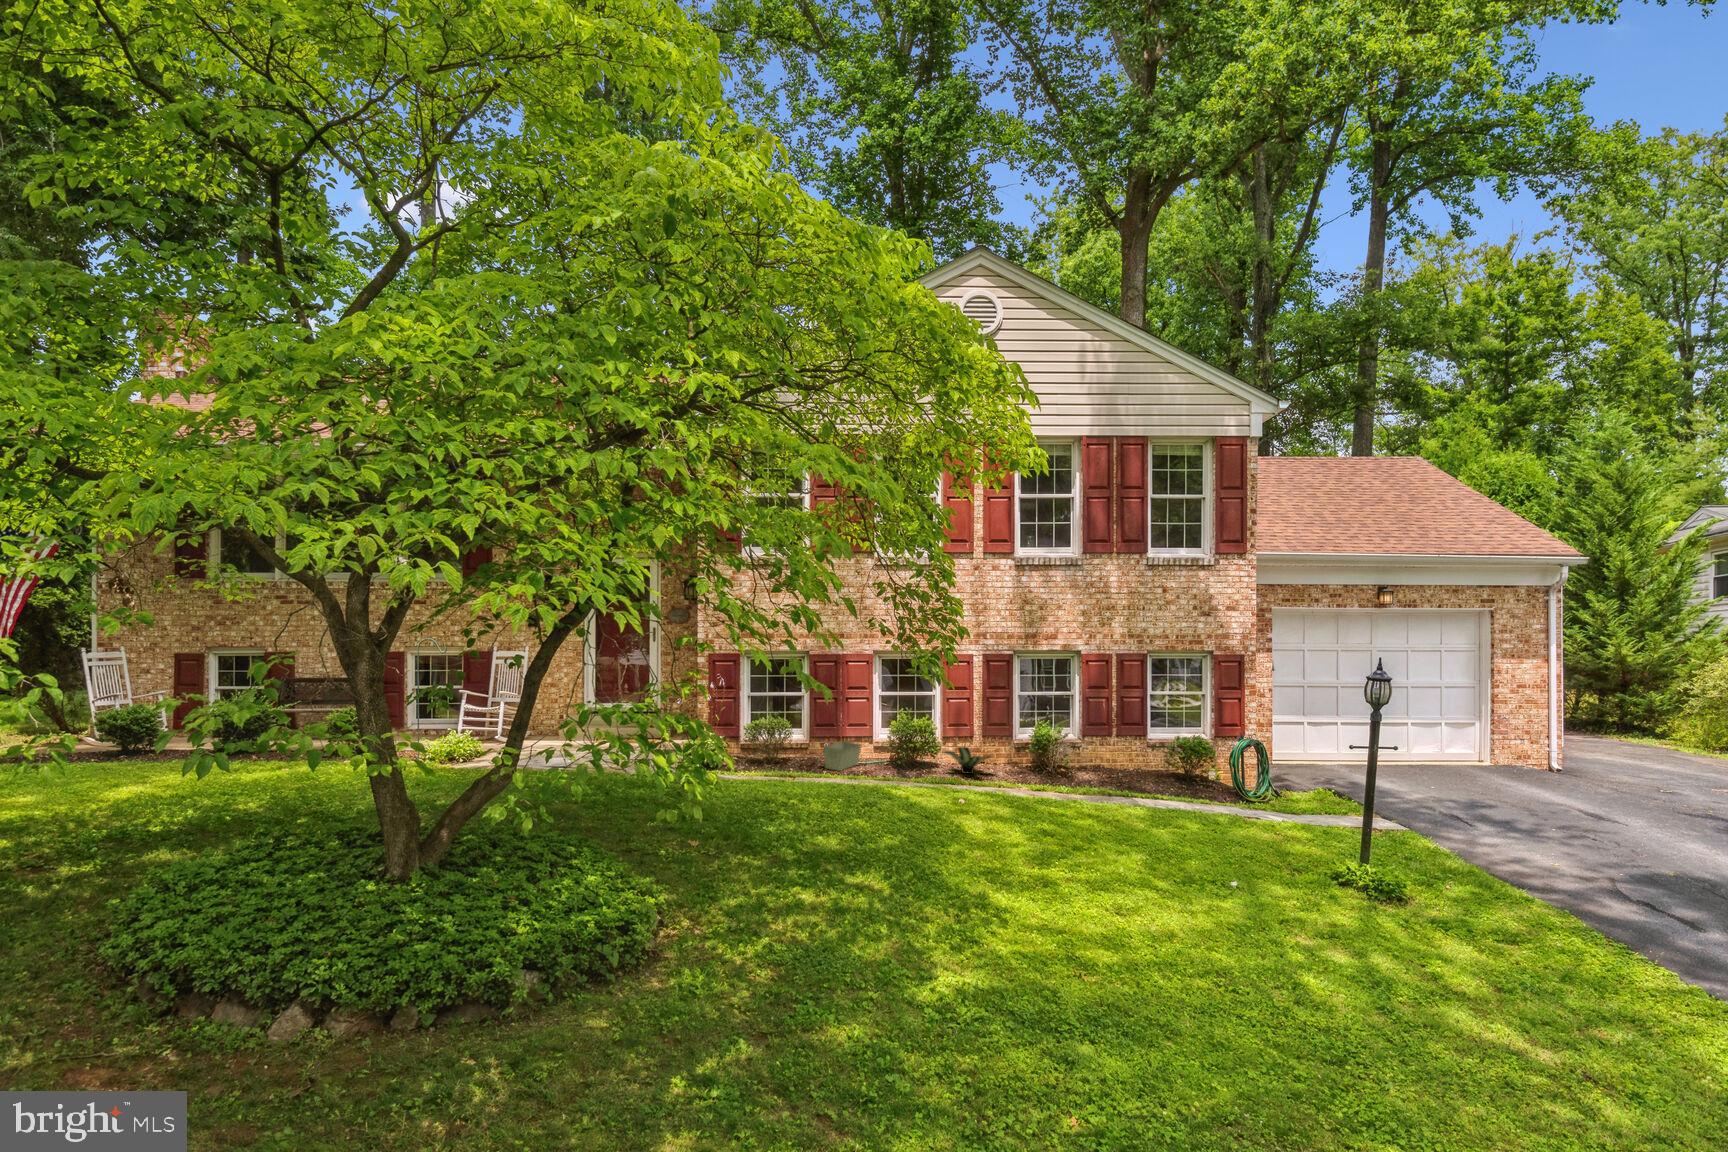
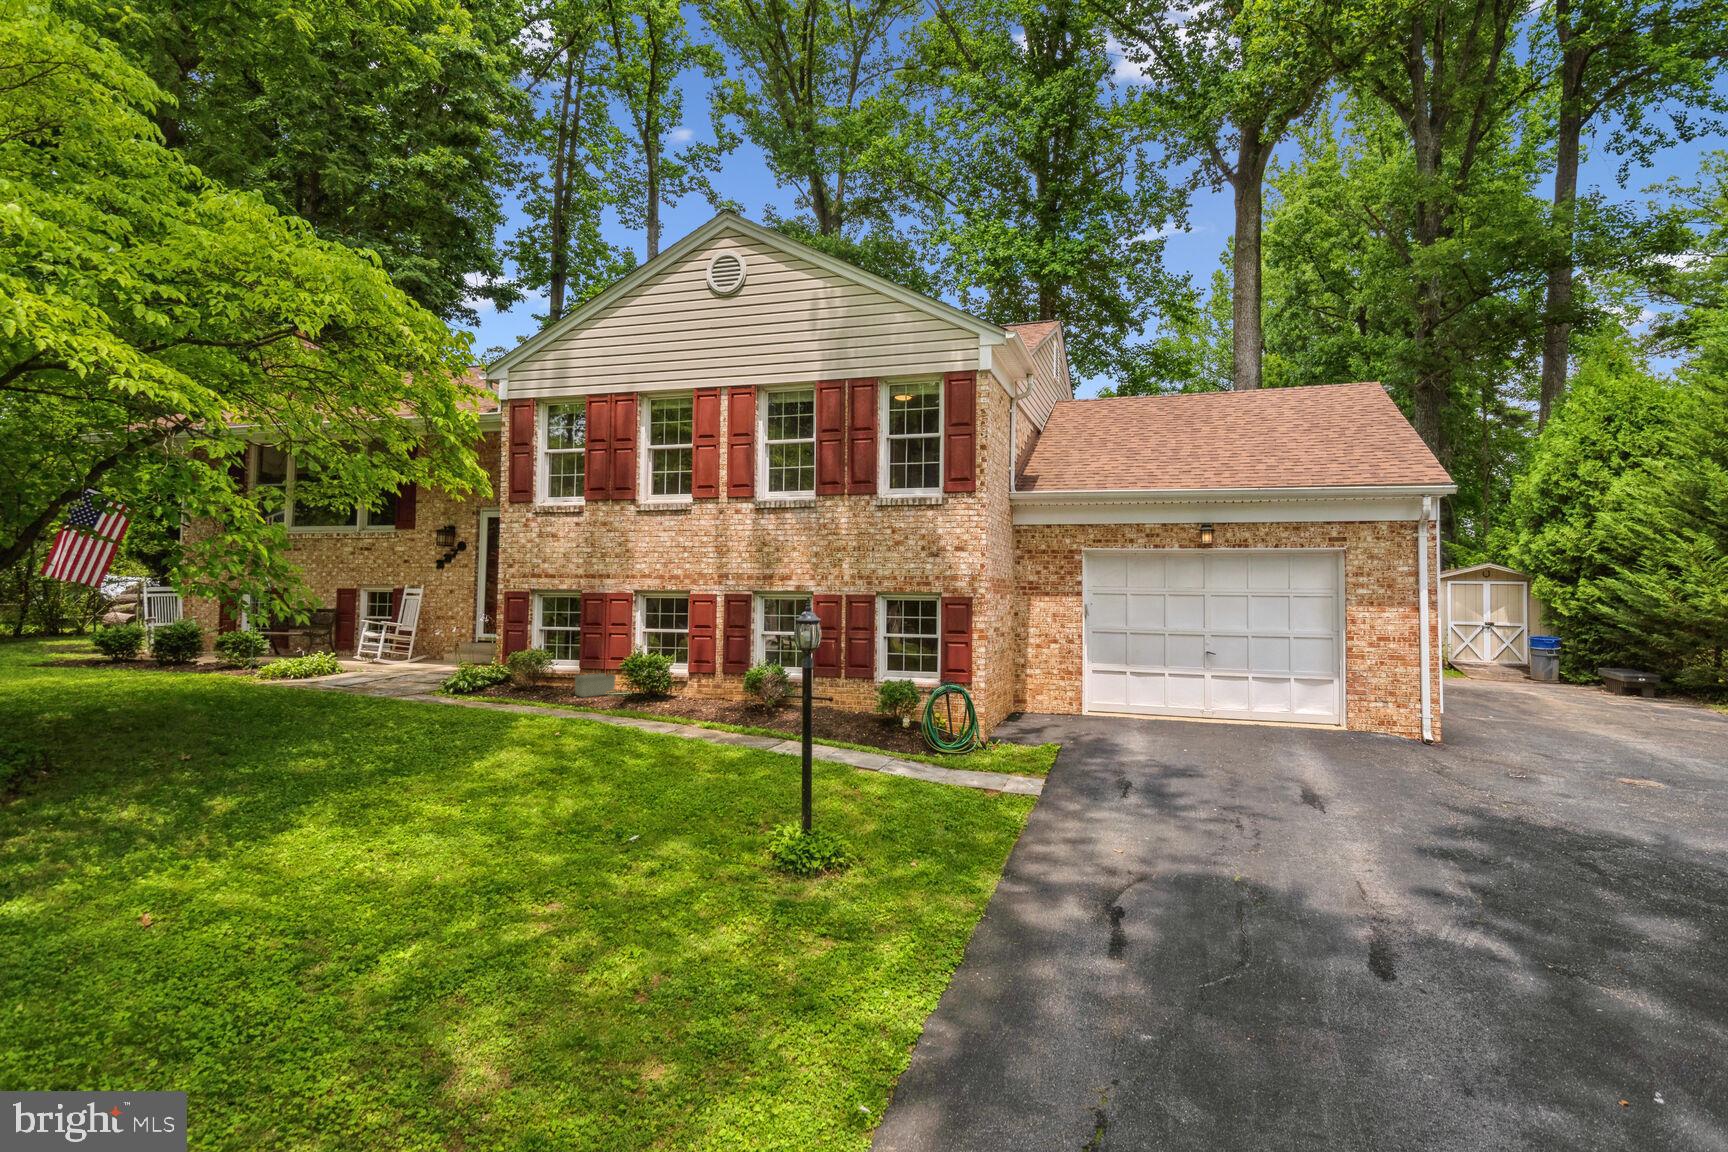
potted plant: present [944,747,990,774] -> none [669,682,717,707]

